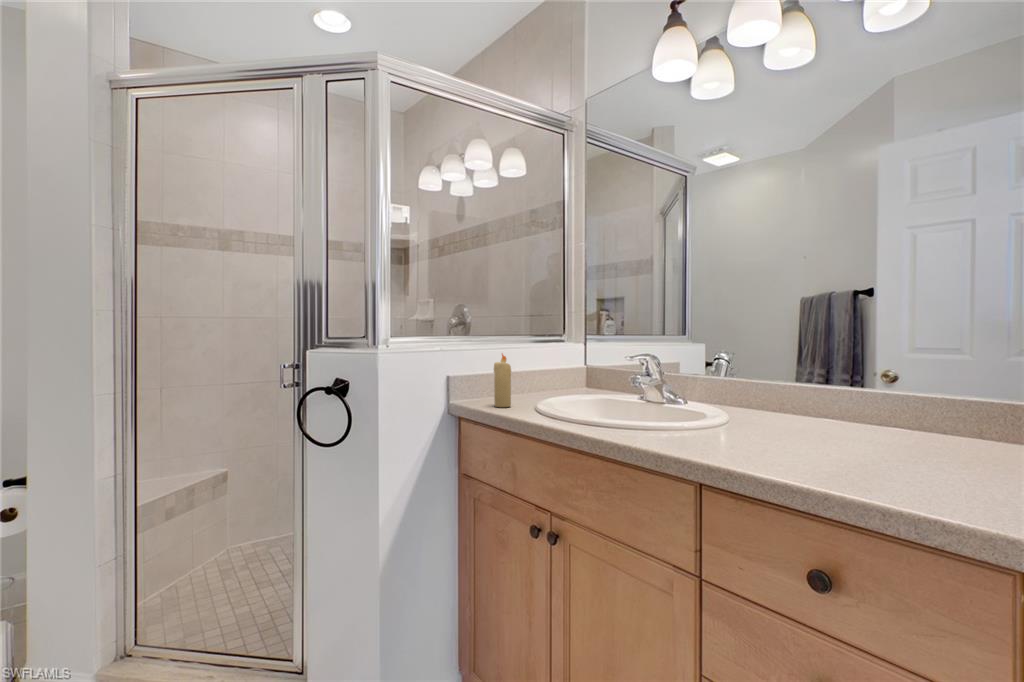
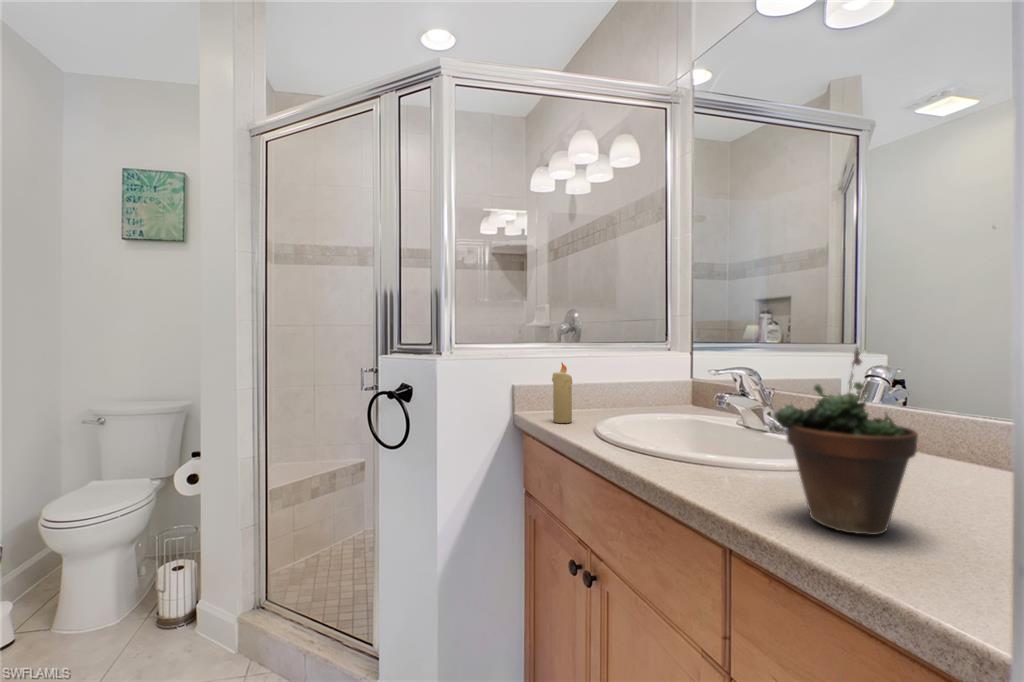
succulent plant: none [730,339,815,462] -> present [775,348,918,535]

